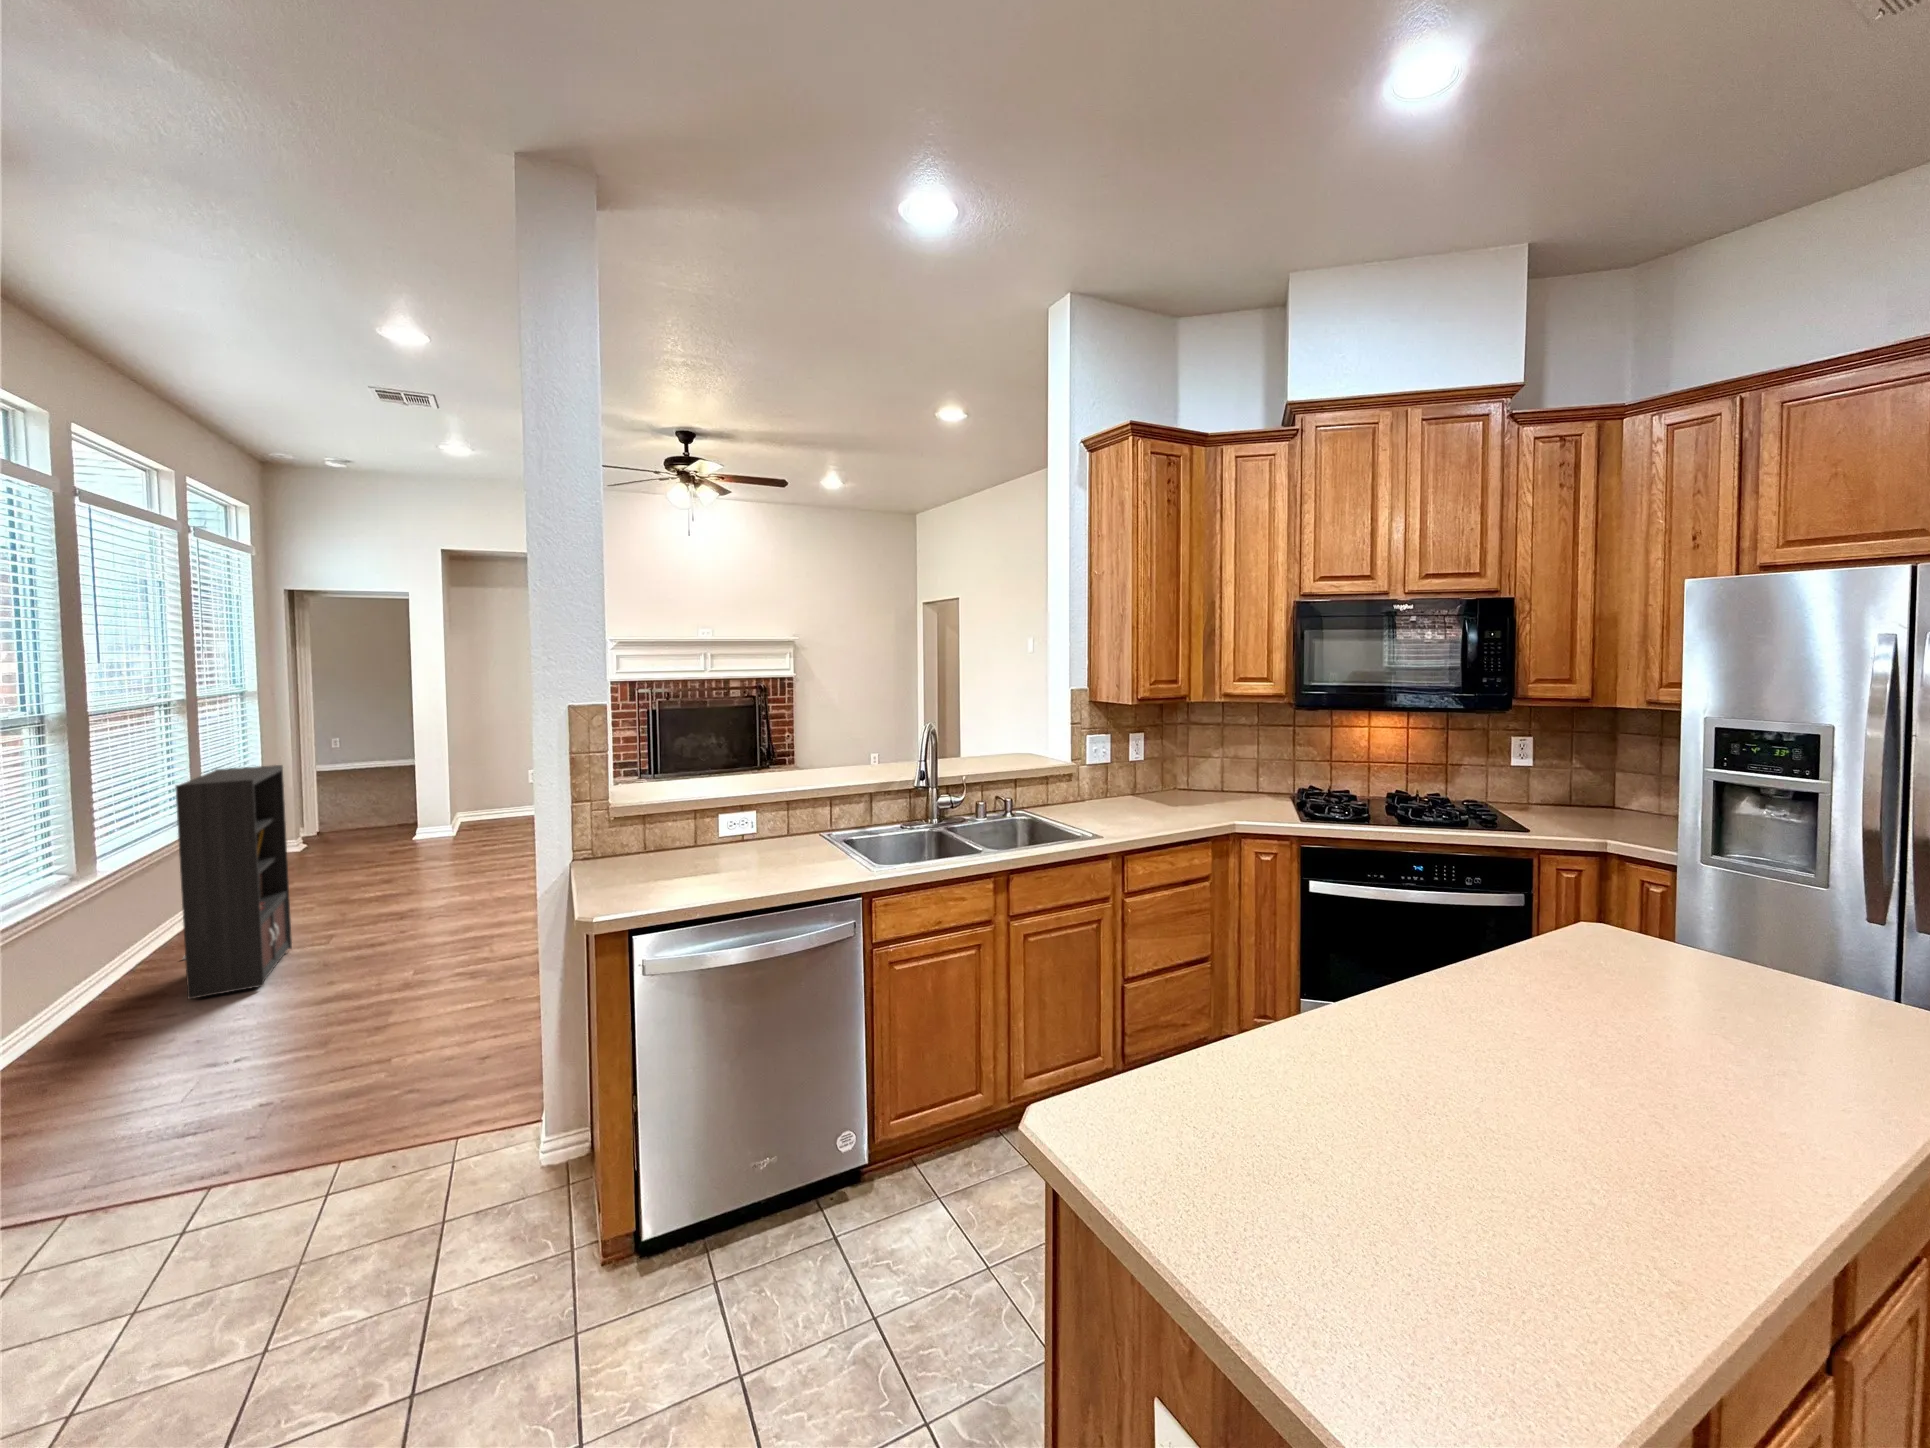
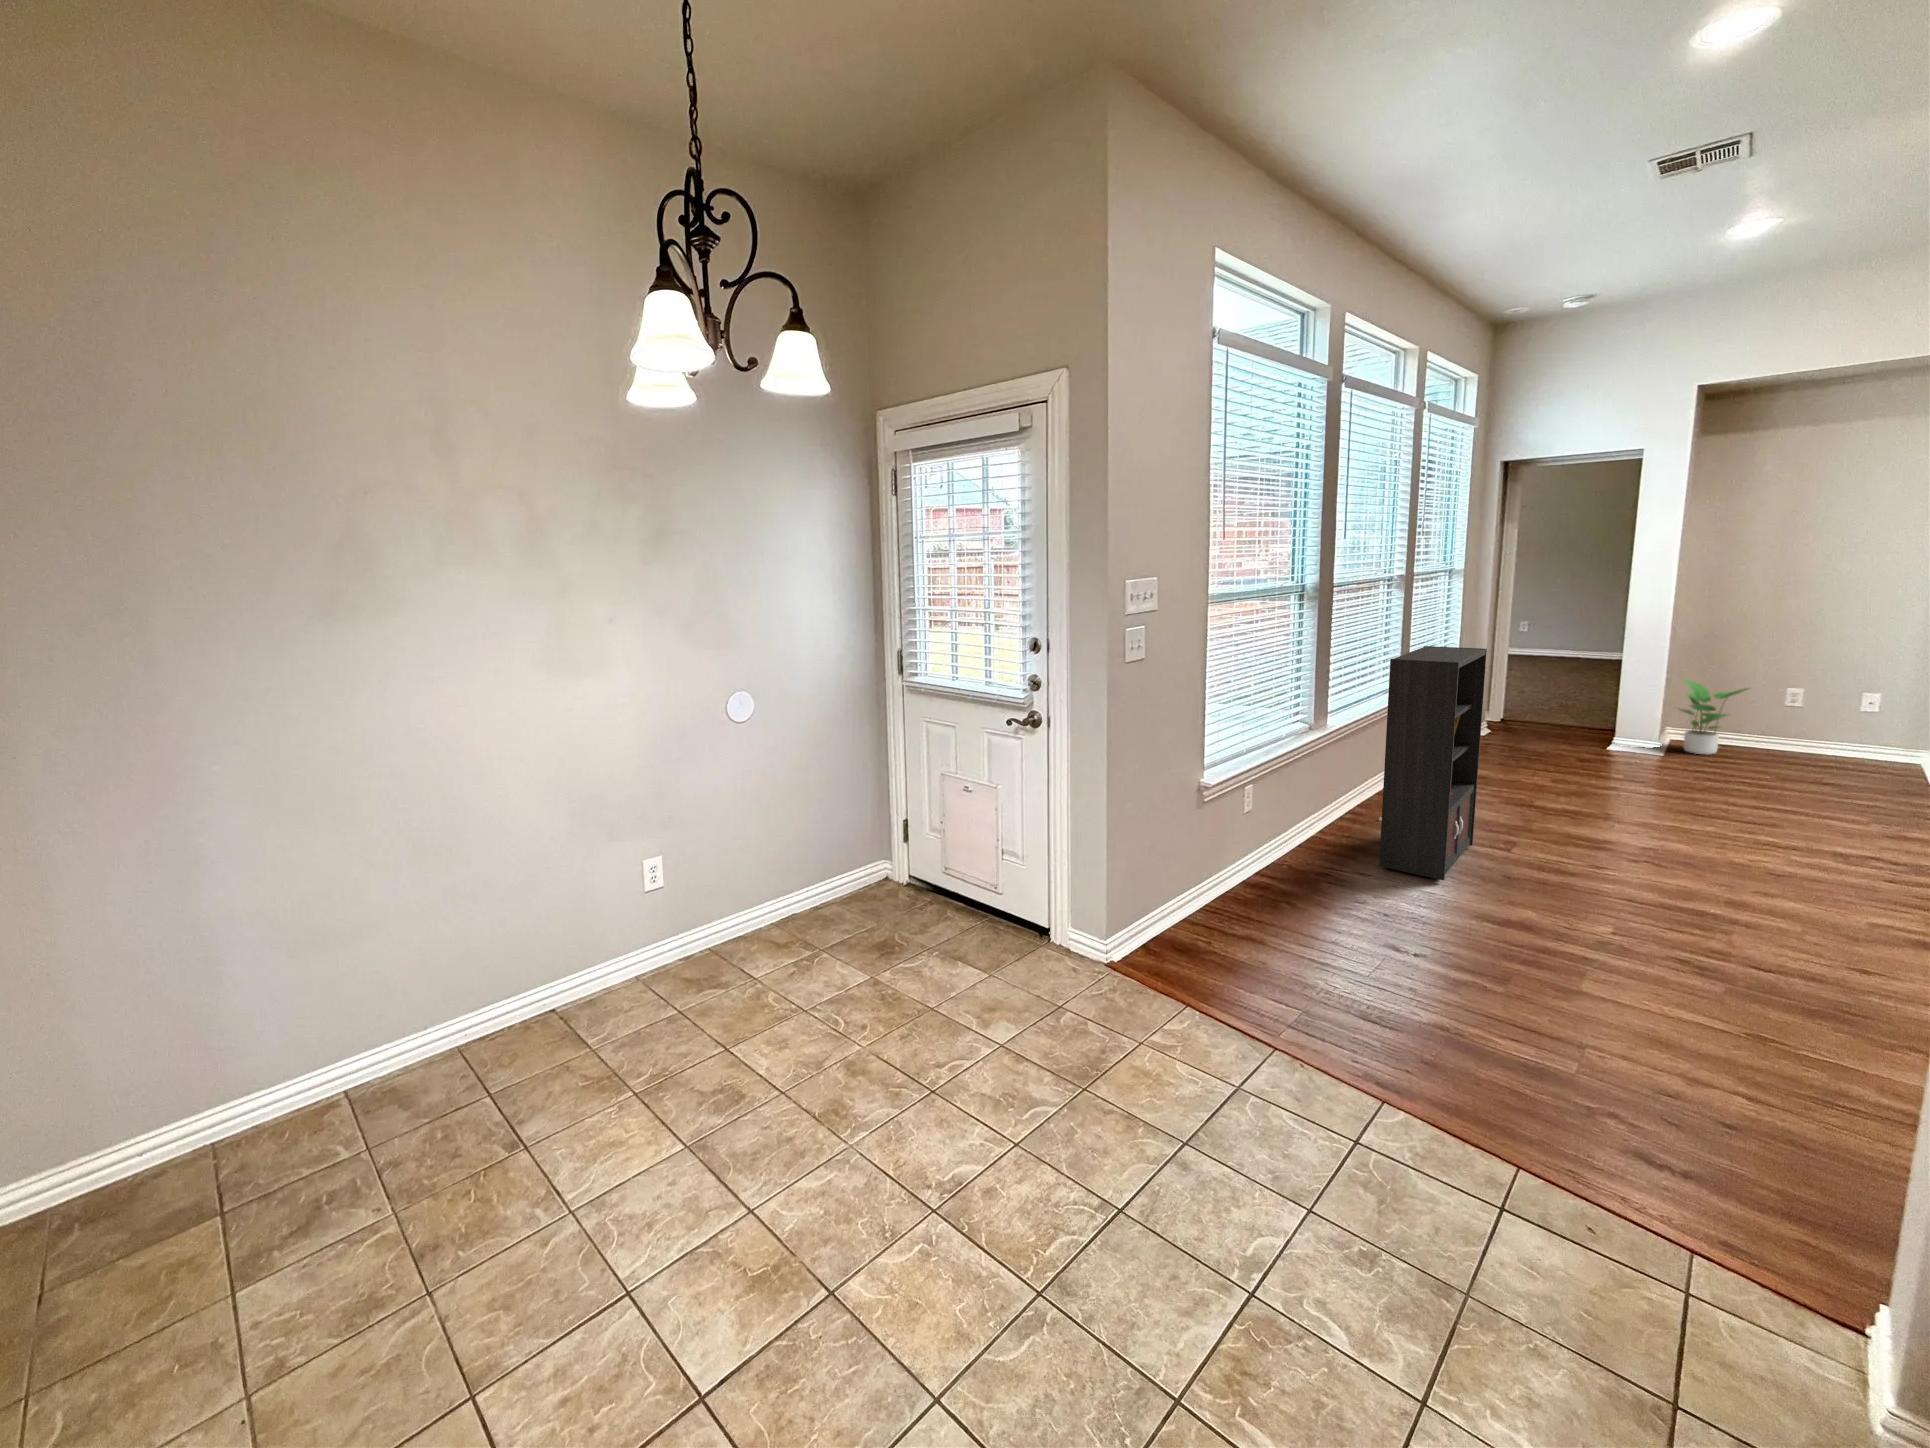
potted plant: none [458,773,506,829] -> present [1680,680,1747,754]

